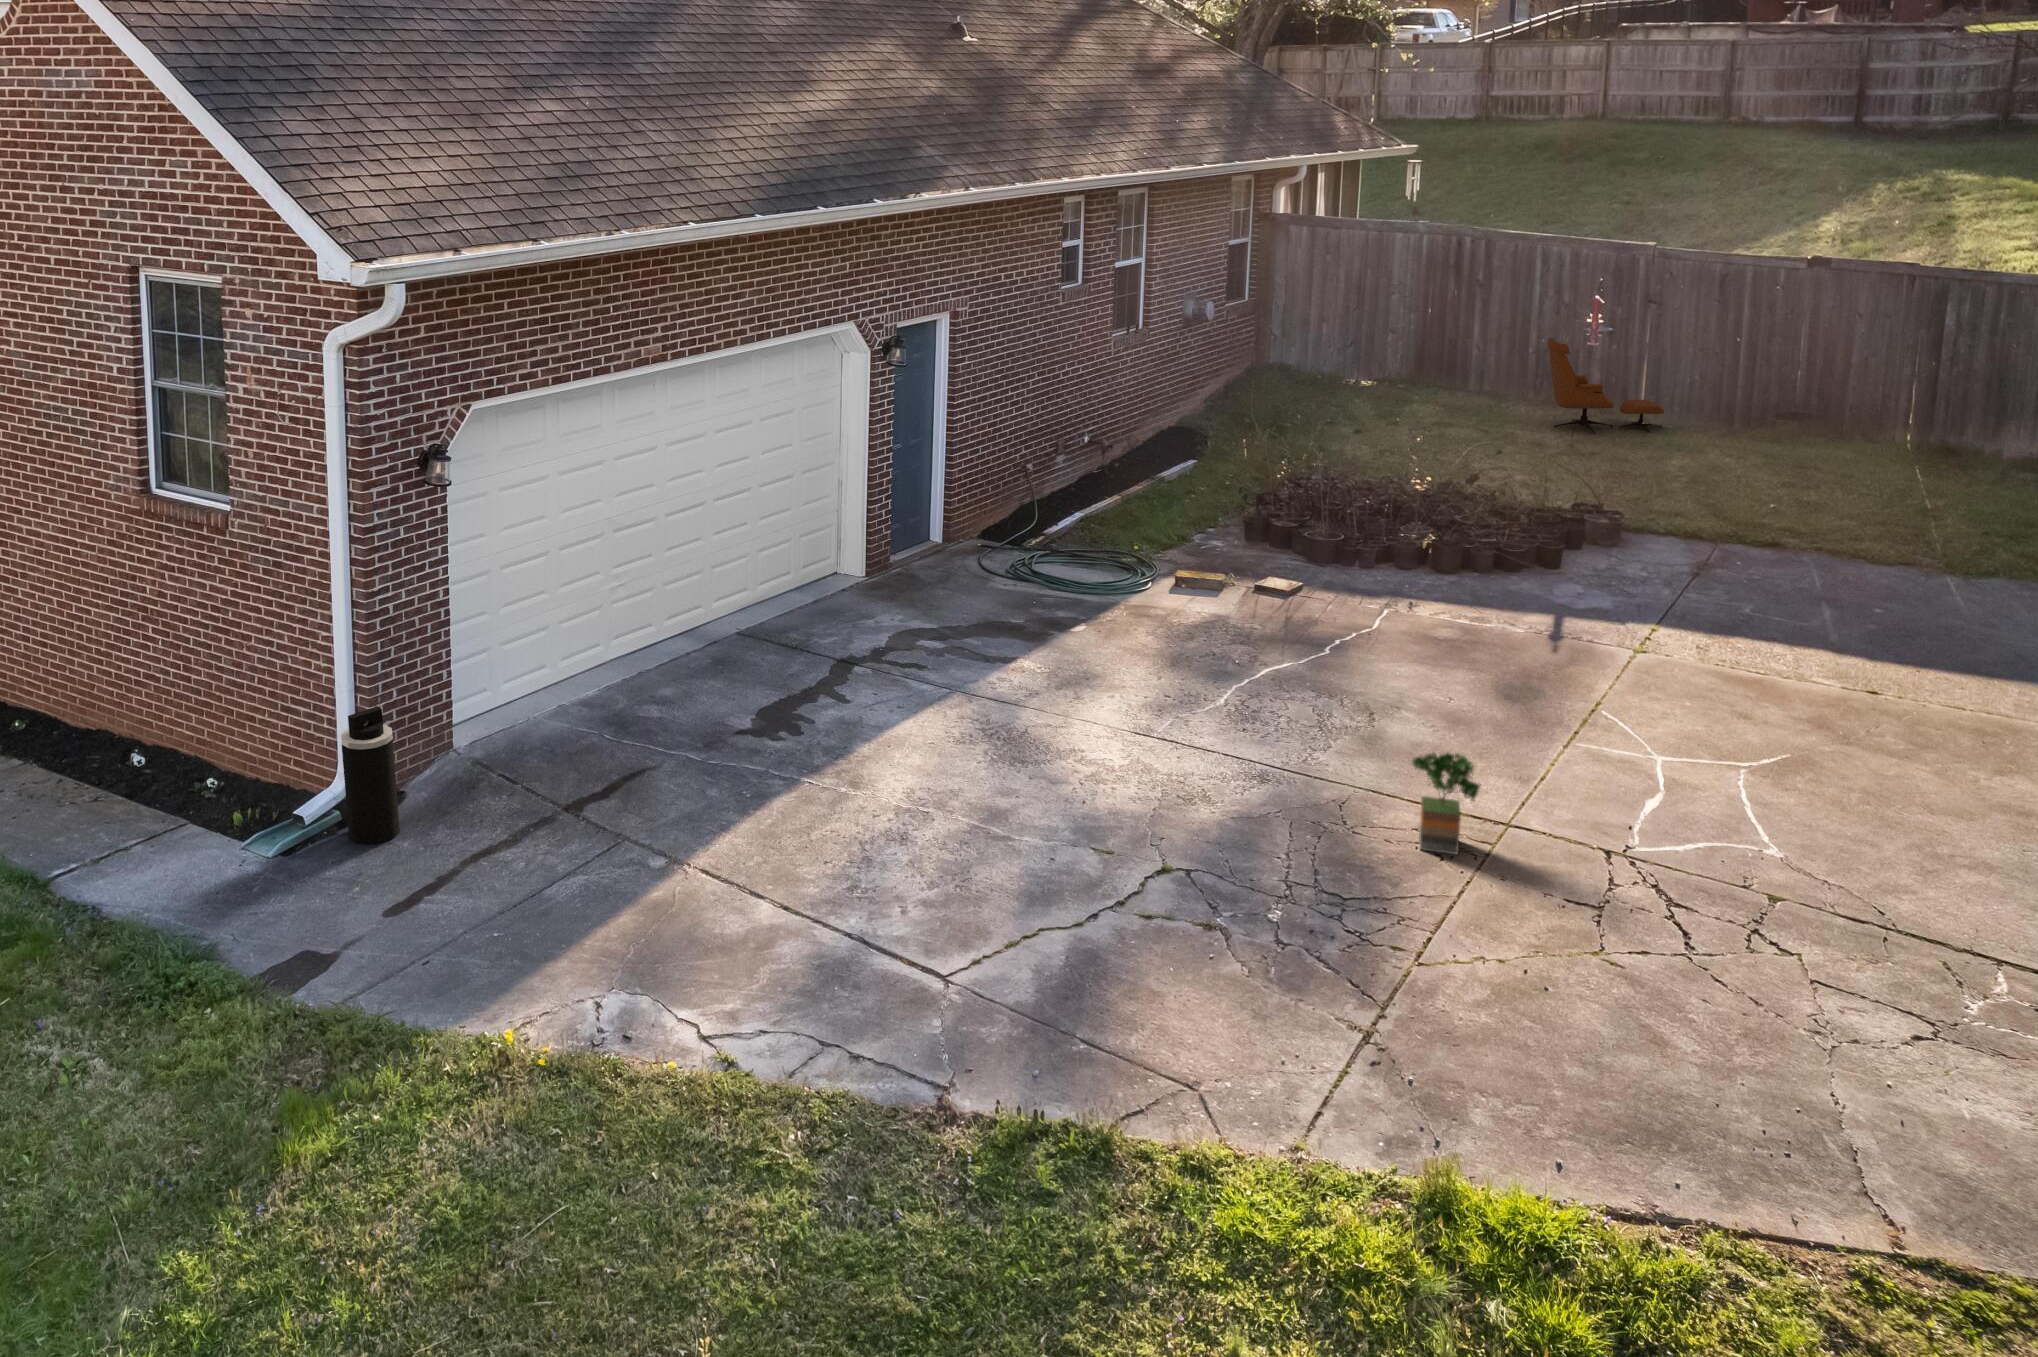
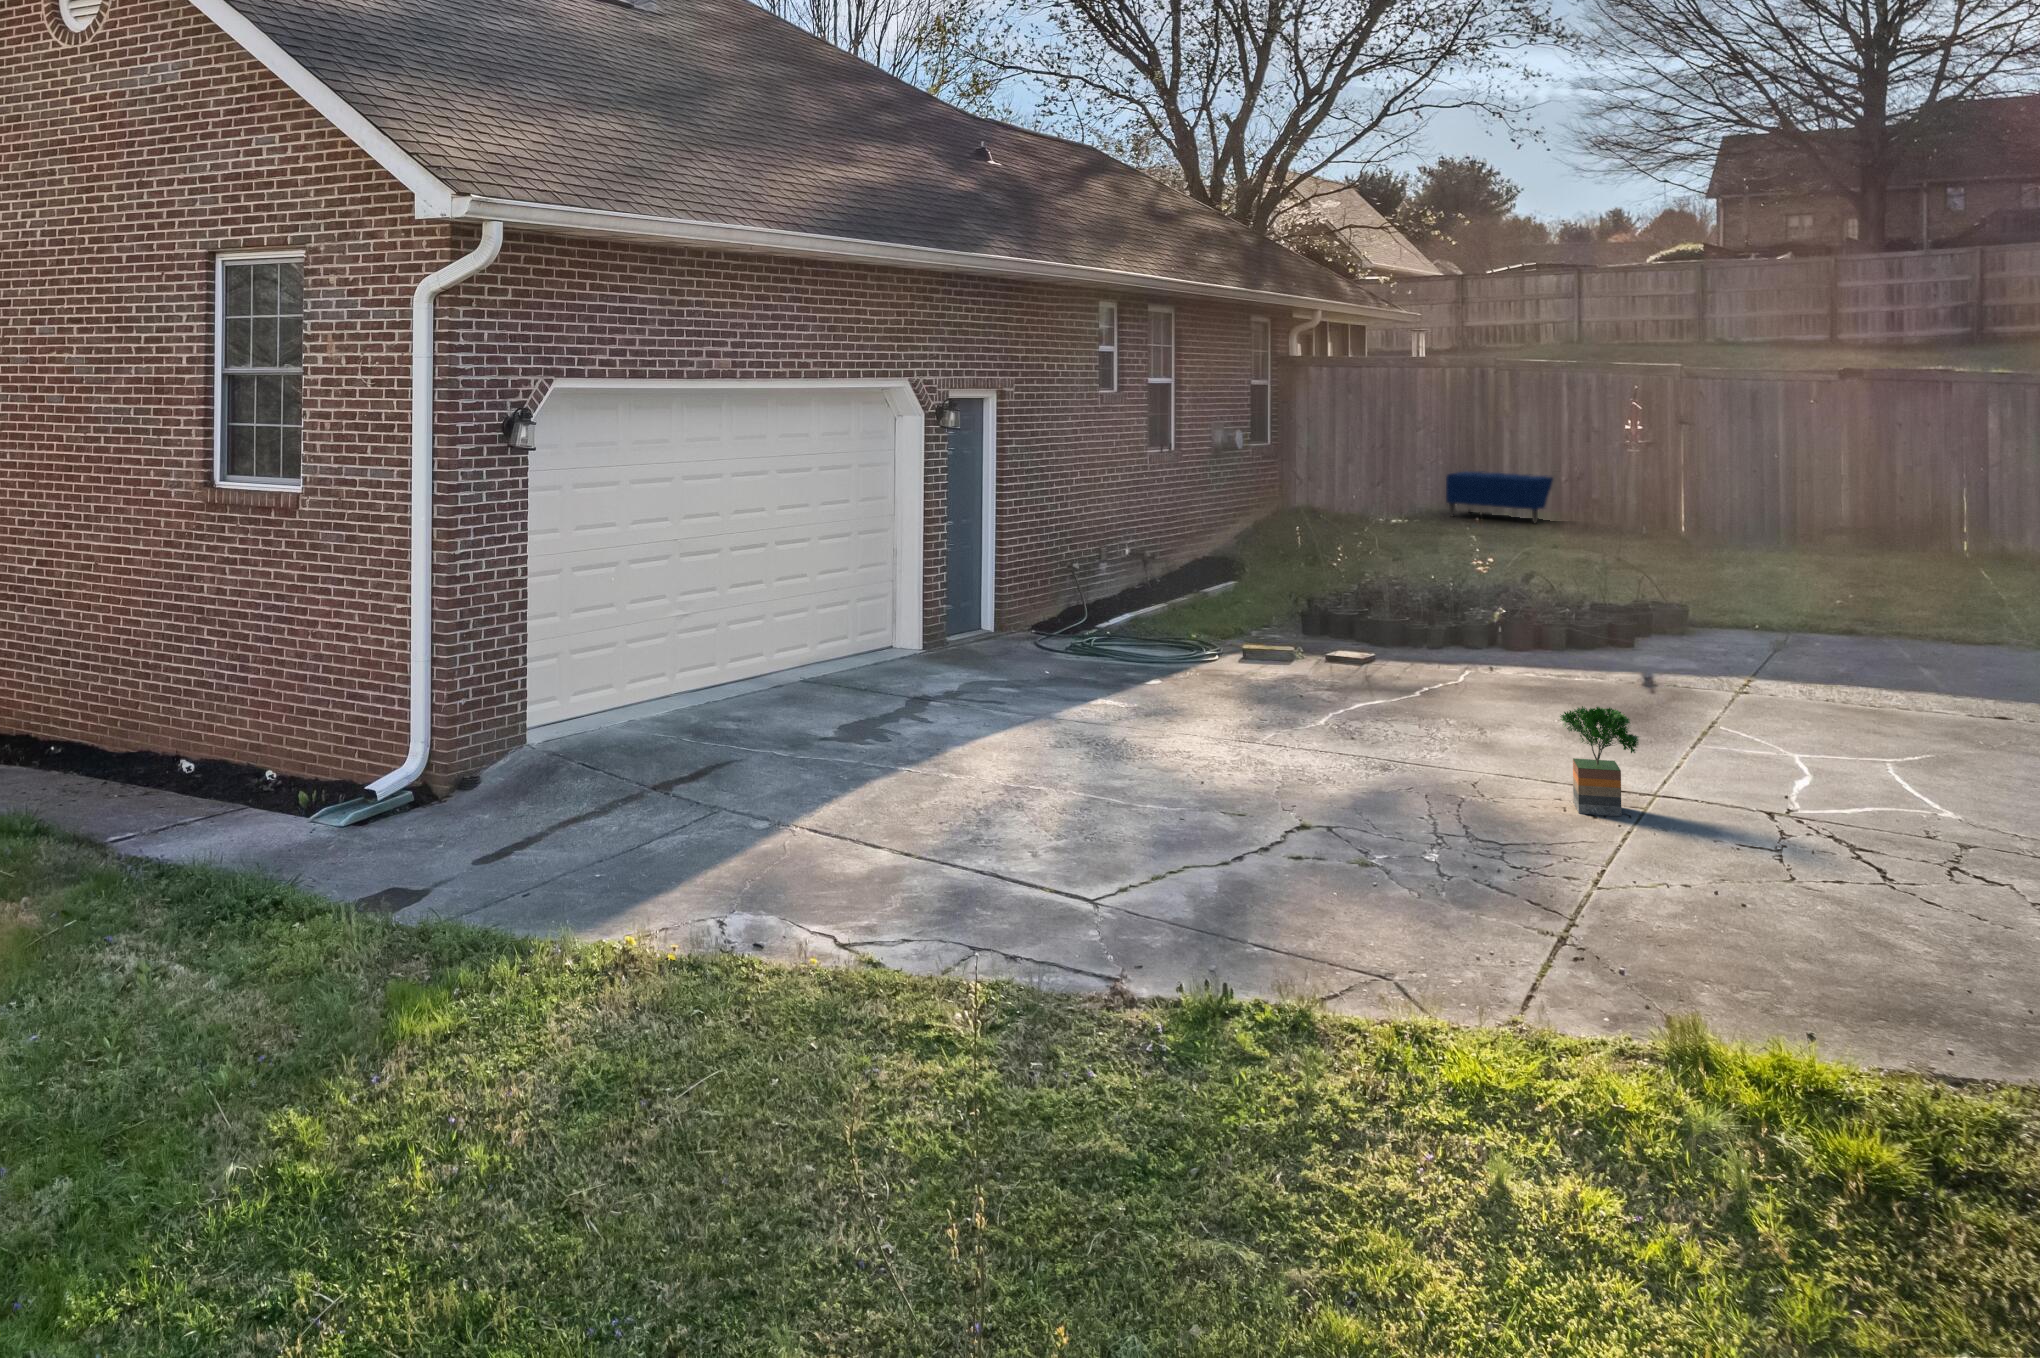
lounge chair: present [1548,338,1664,434] -> none [1592,443,1719,538]
bench: none [1407,351,1517,410] -> present [1446,472,1553,523]
trash can: present [341,707,400,845] -> none [419,670,476,818]

